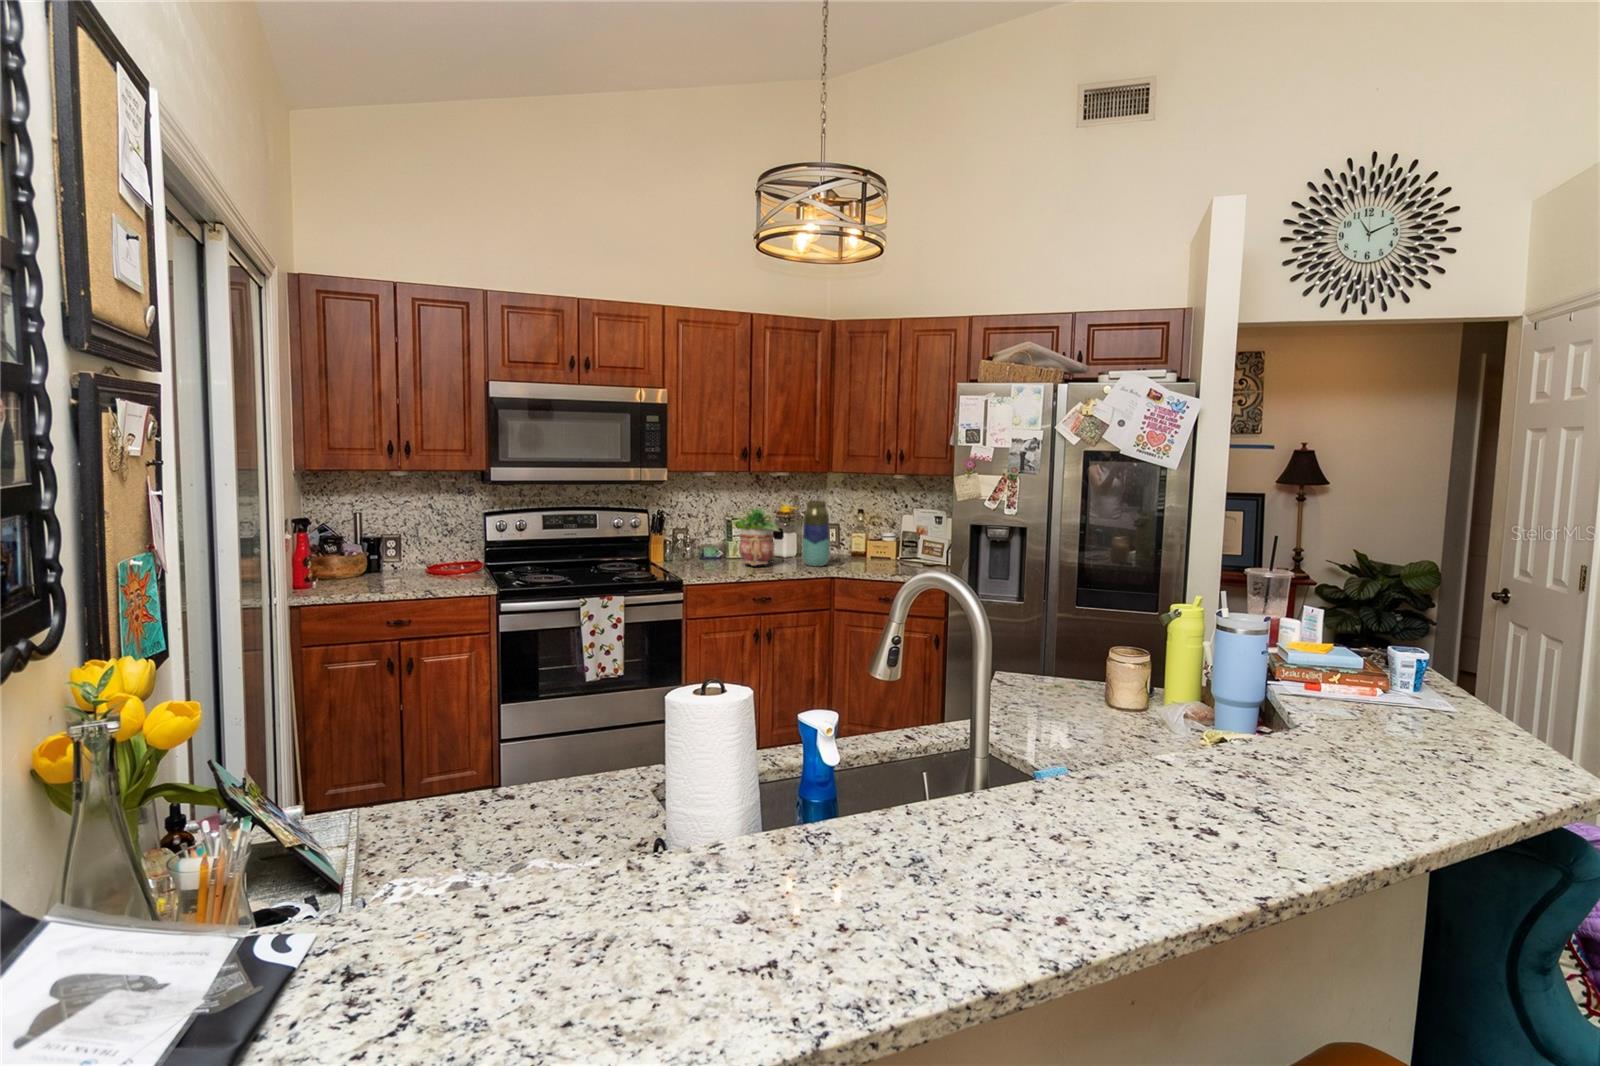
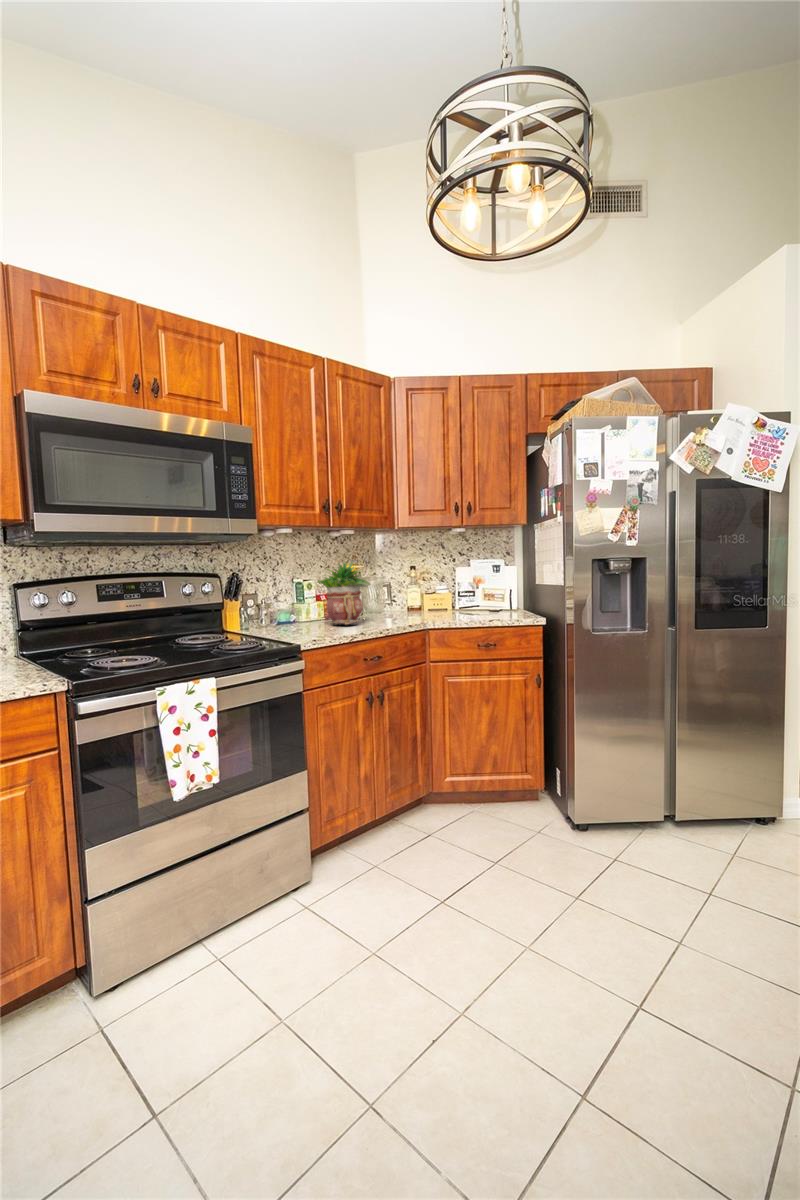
vase: present [802,501,830,566] -> none [385,555,413,620]

